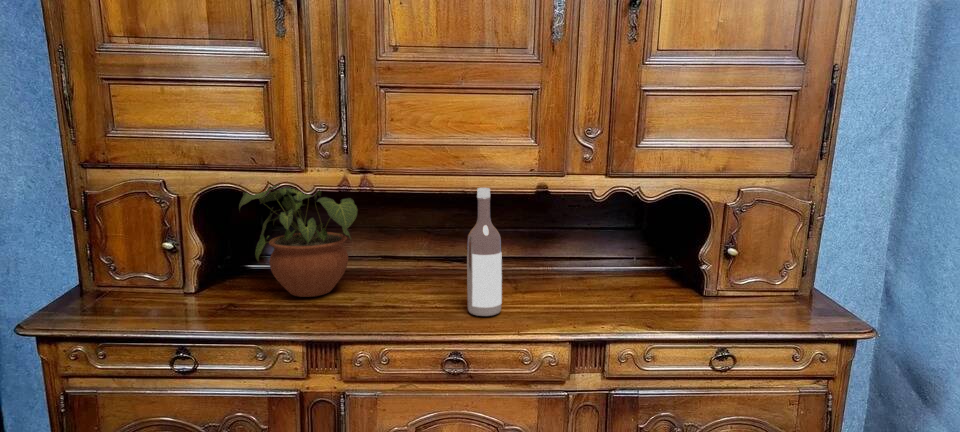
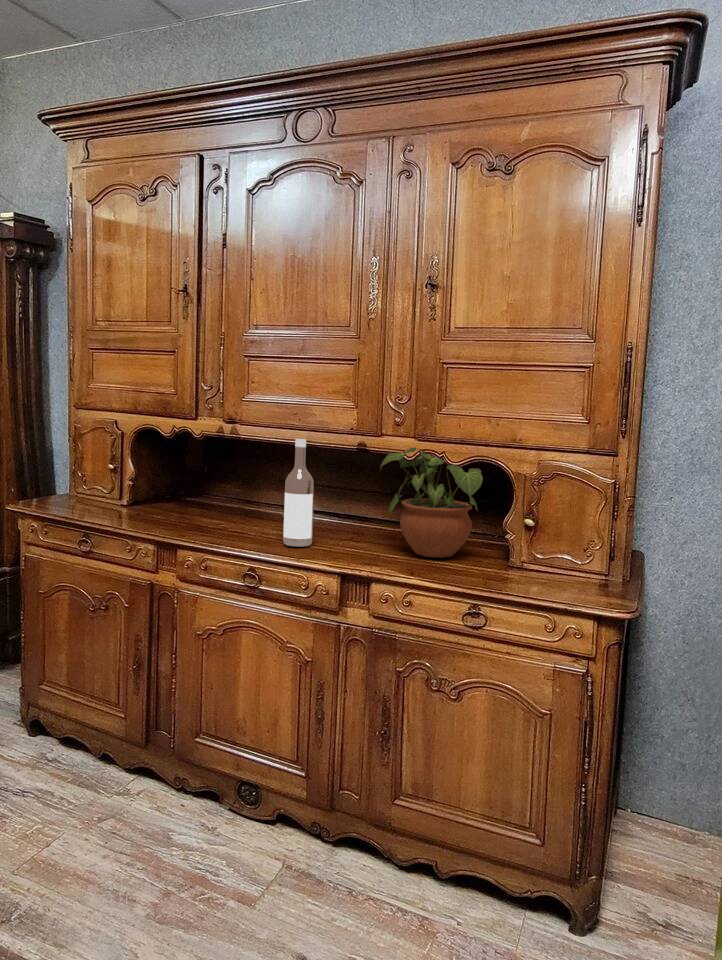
potted plant: present [239,184,358,297] -> present [380,447,483,558]

